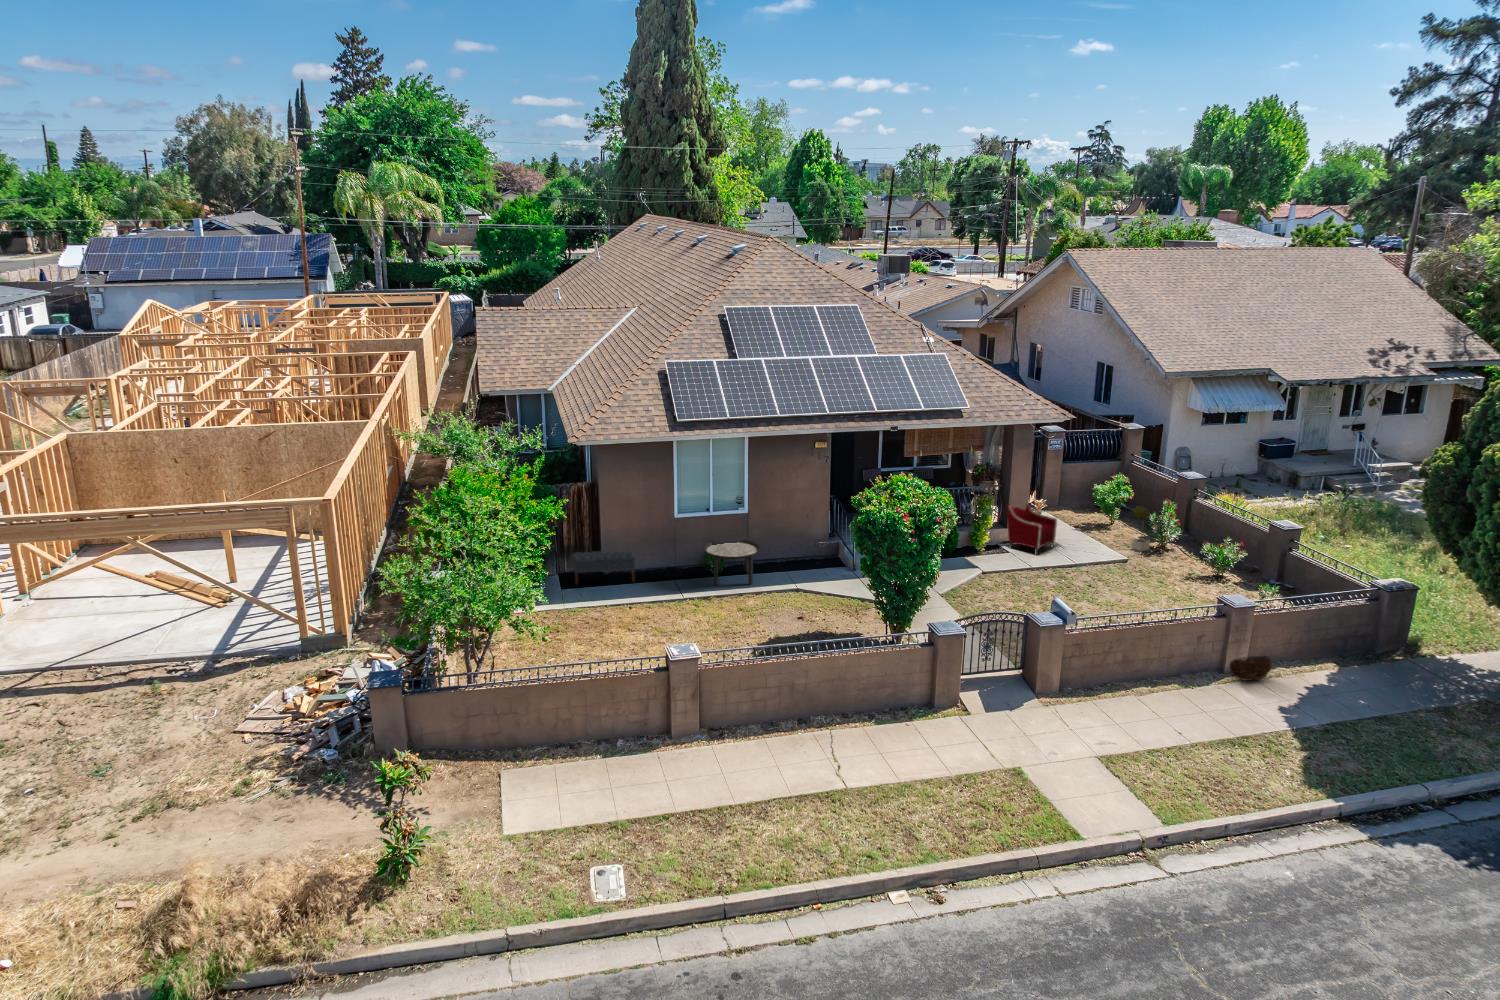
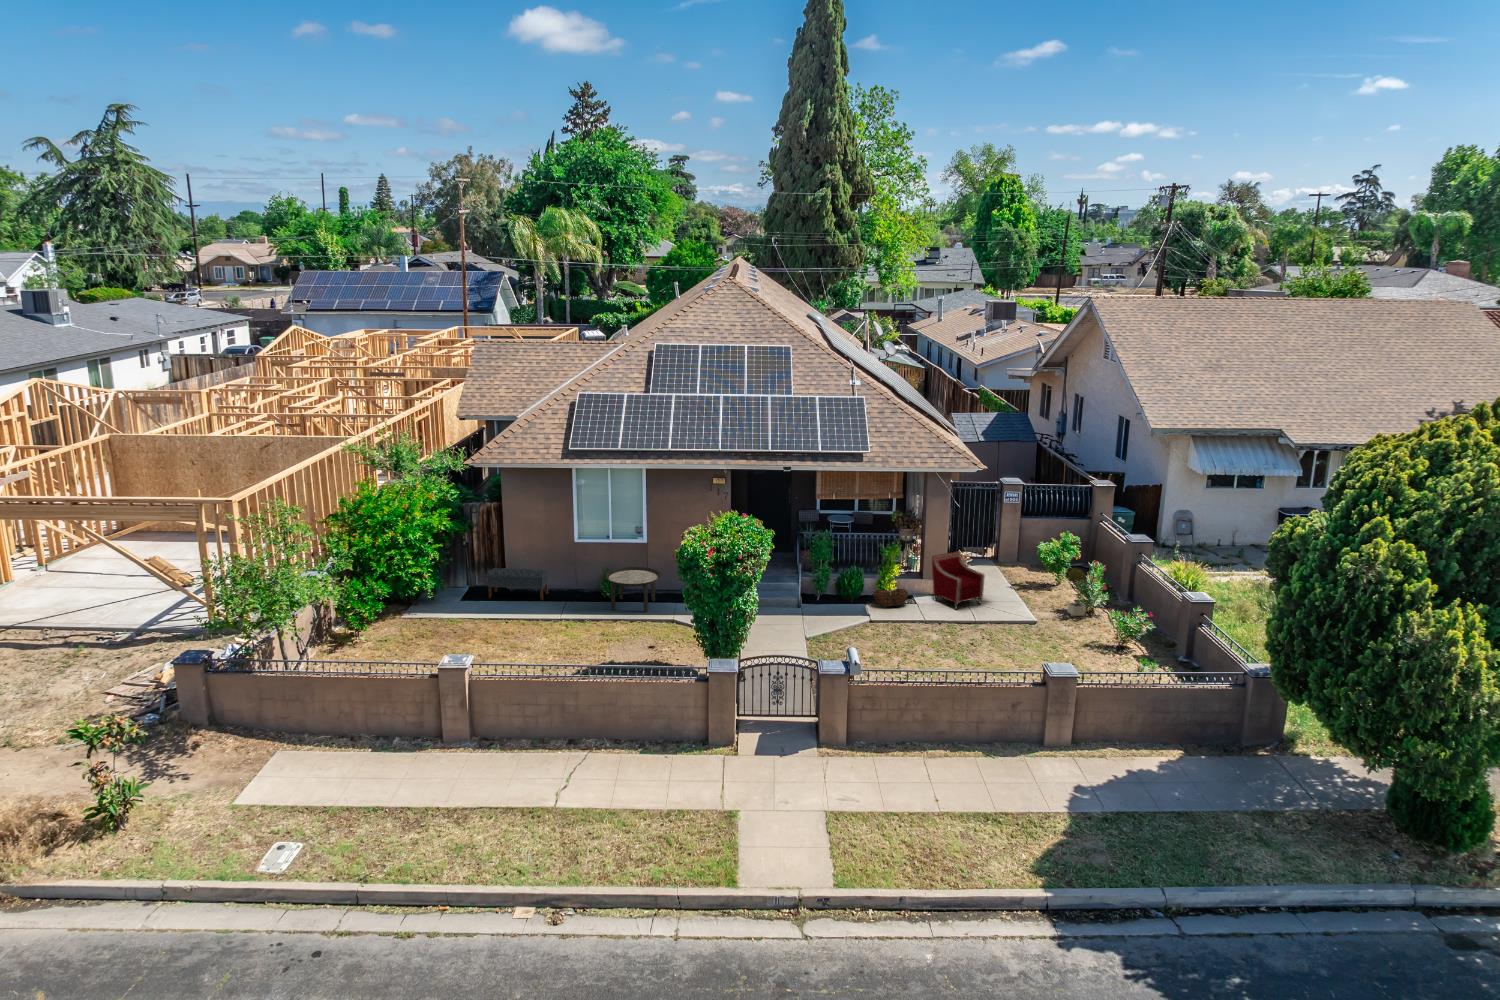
basket: present [1229,656,1271,681] -> present [873,589,908,607]

